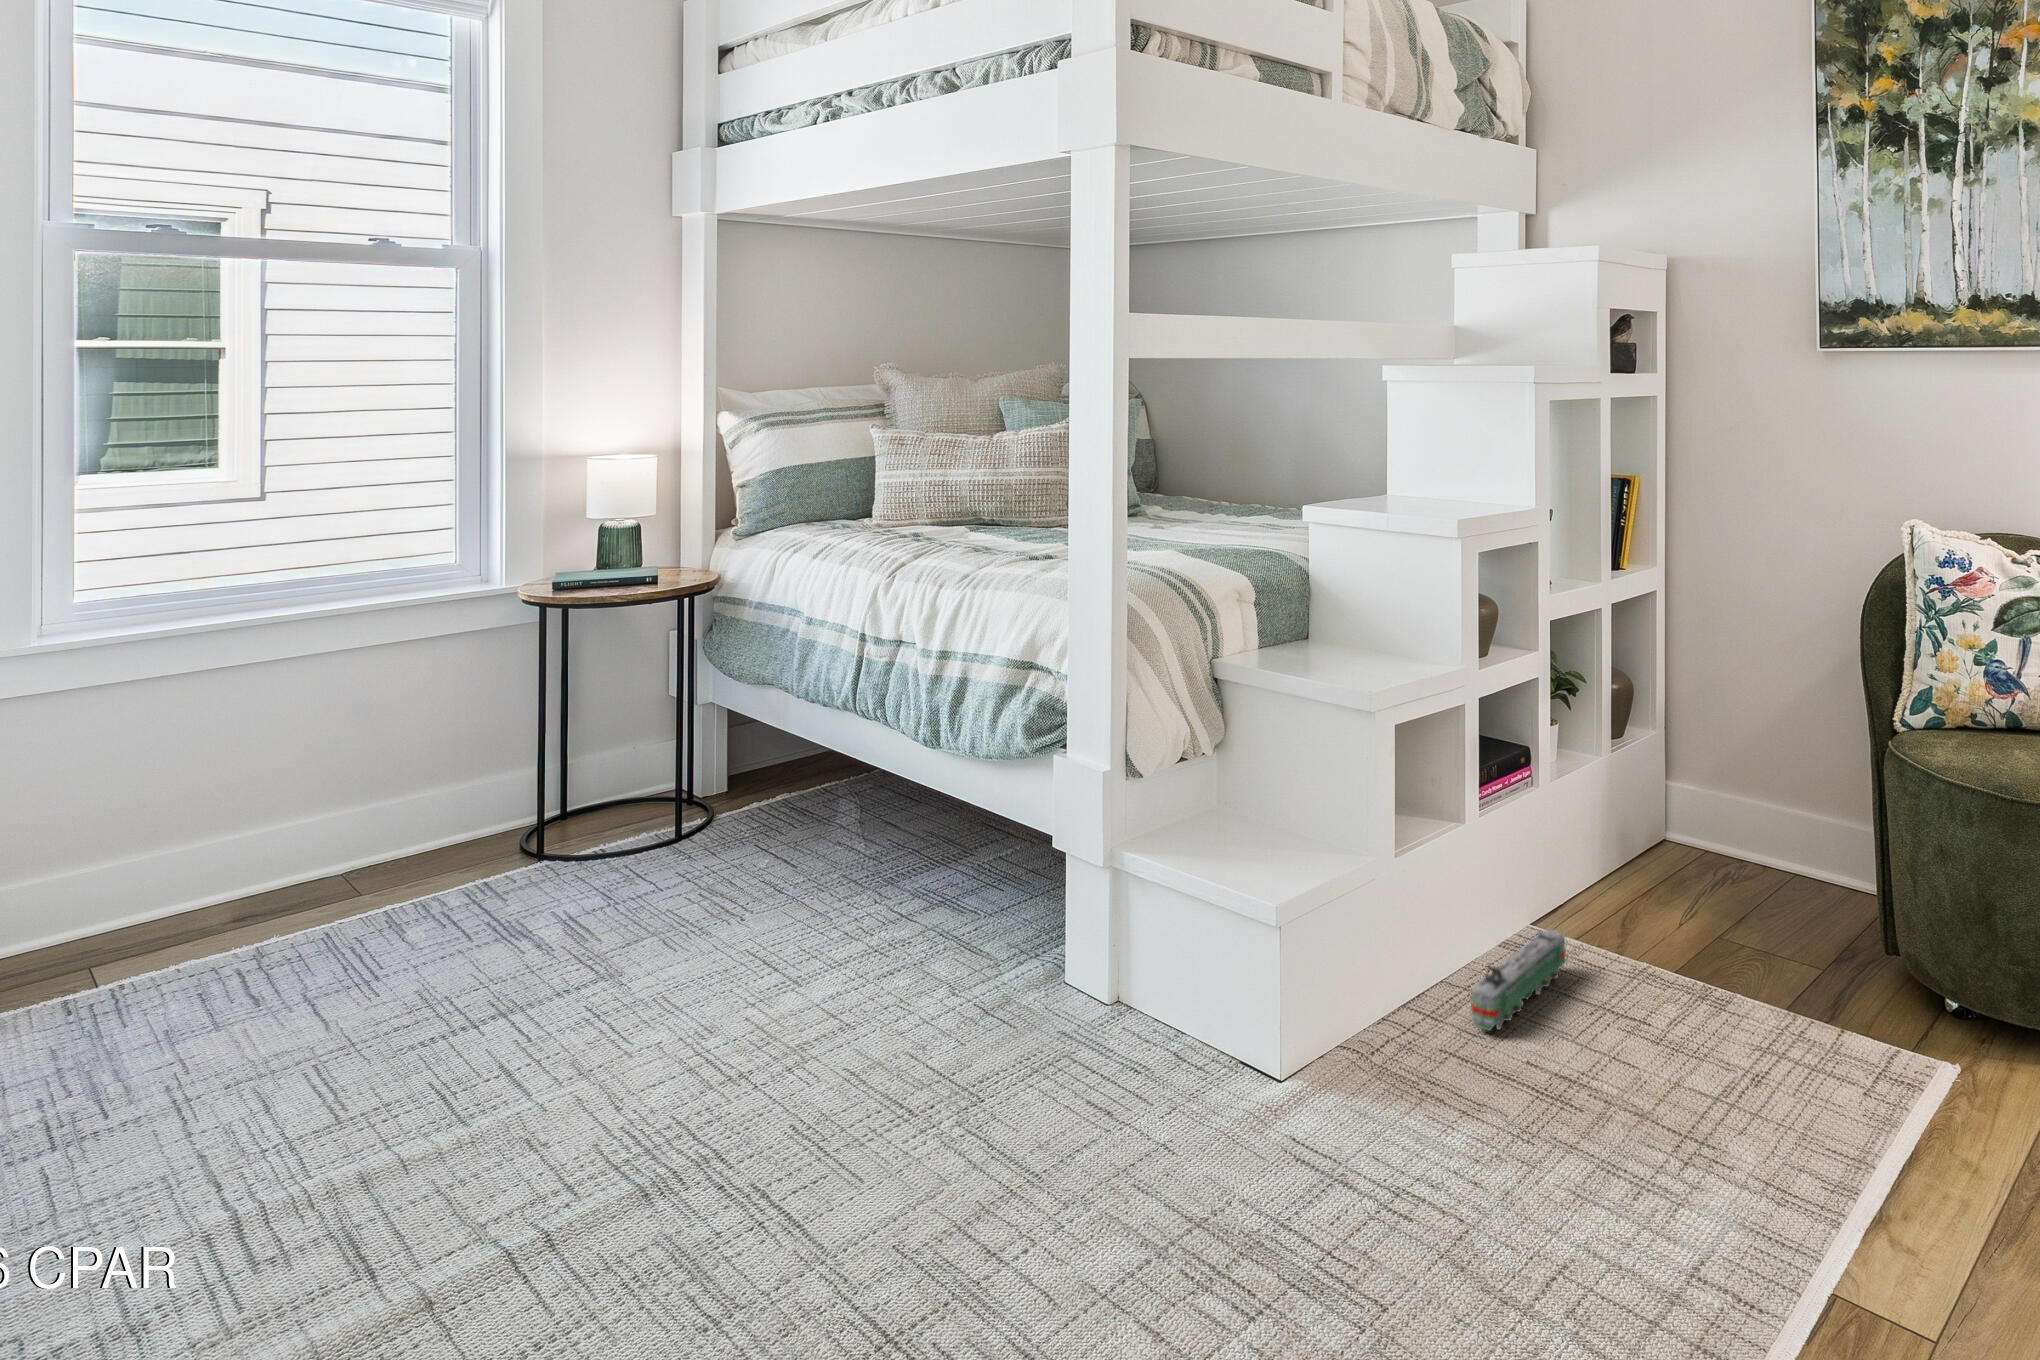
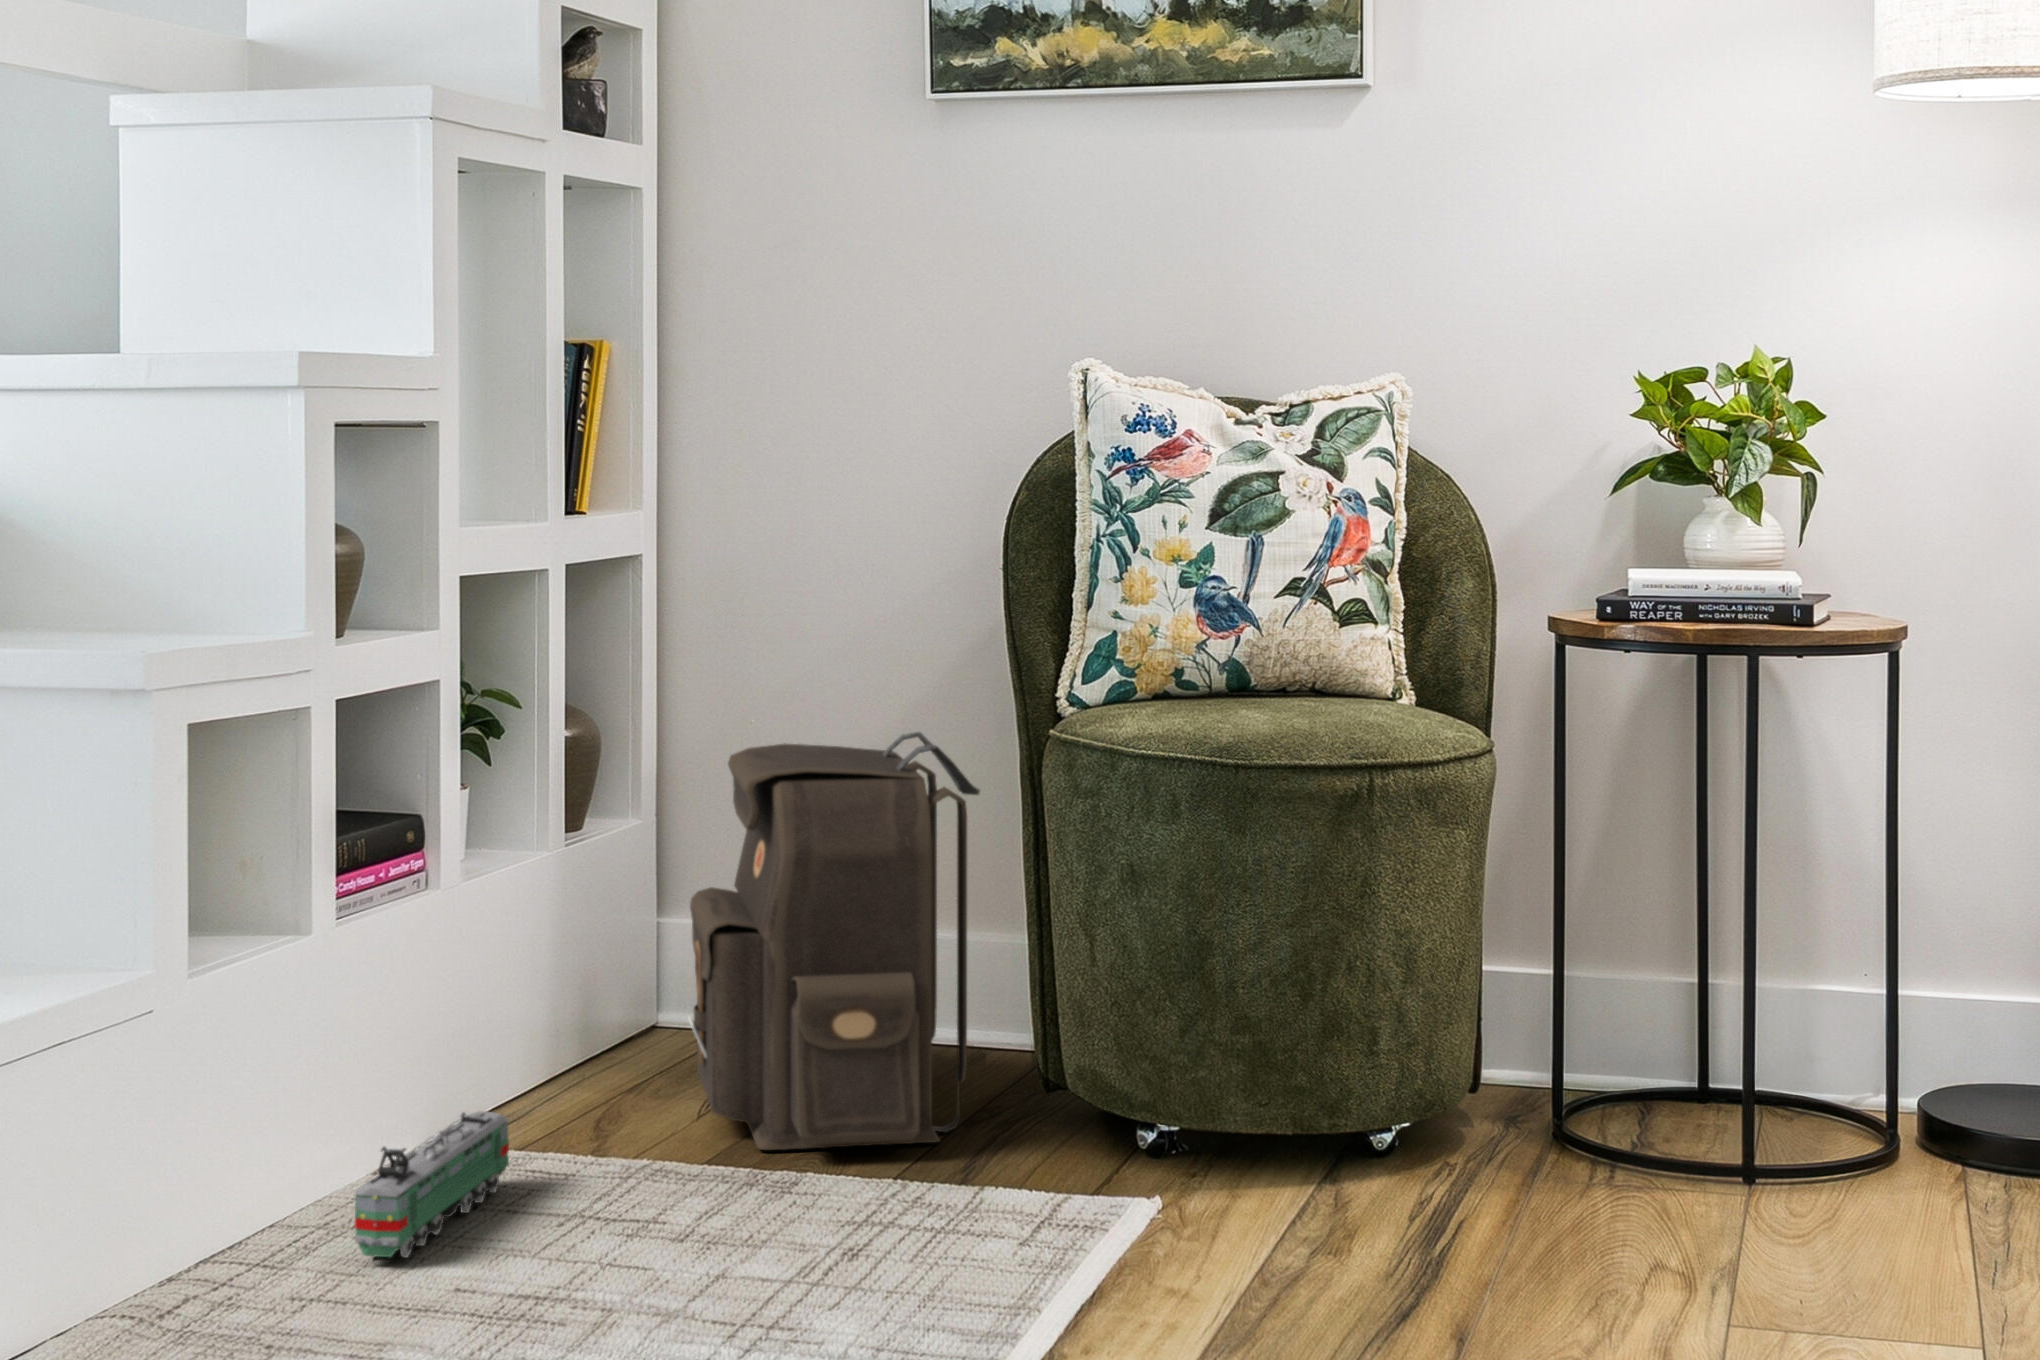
backpack: none [1675,719,1847,979] -> present [688,732,980,1150]

